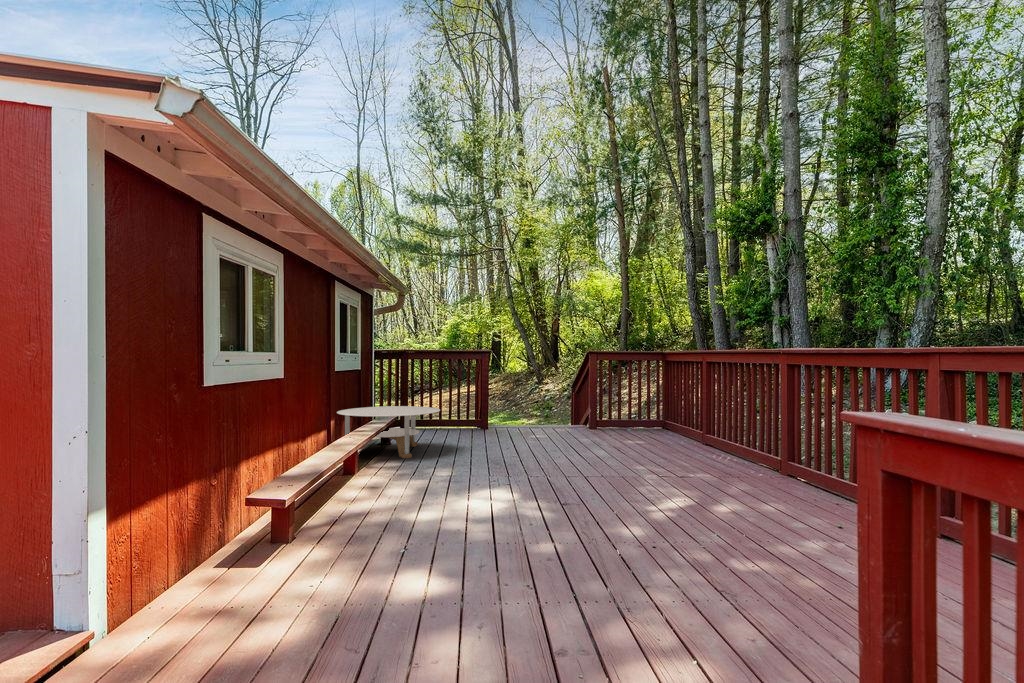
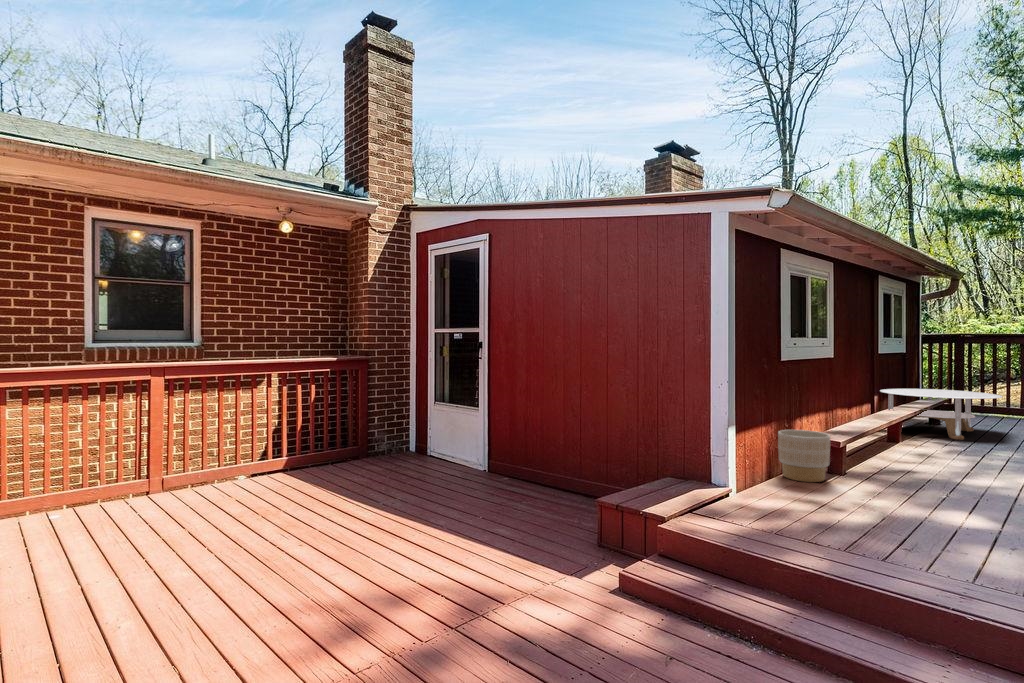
planter: none [190,490,270,578] -> present [778,430,830,482]

